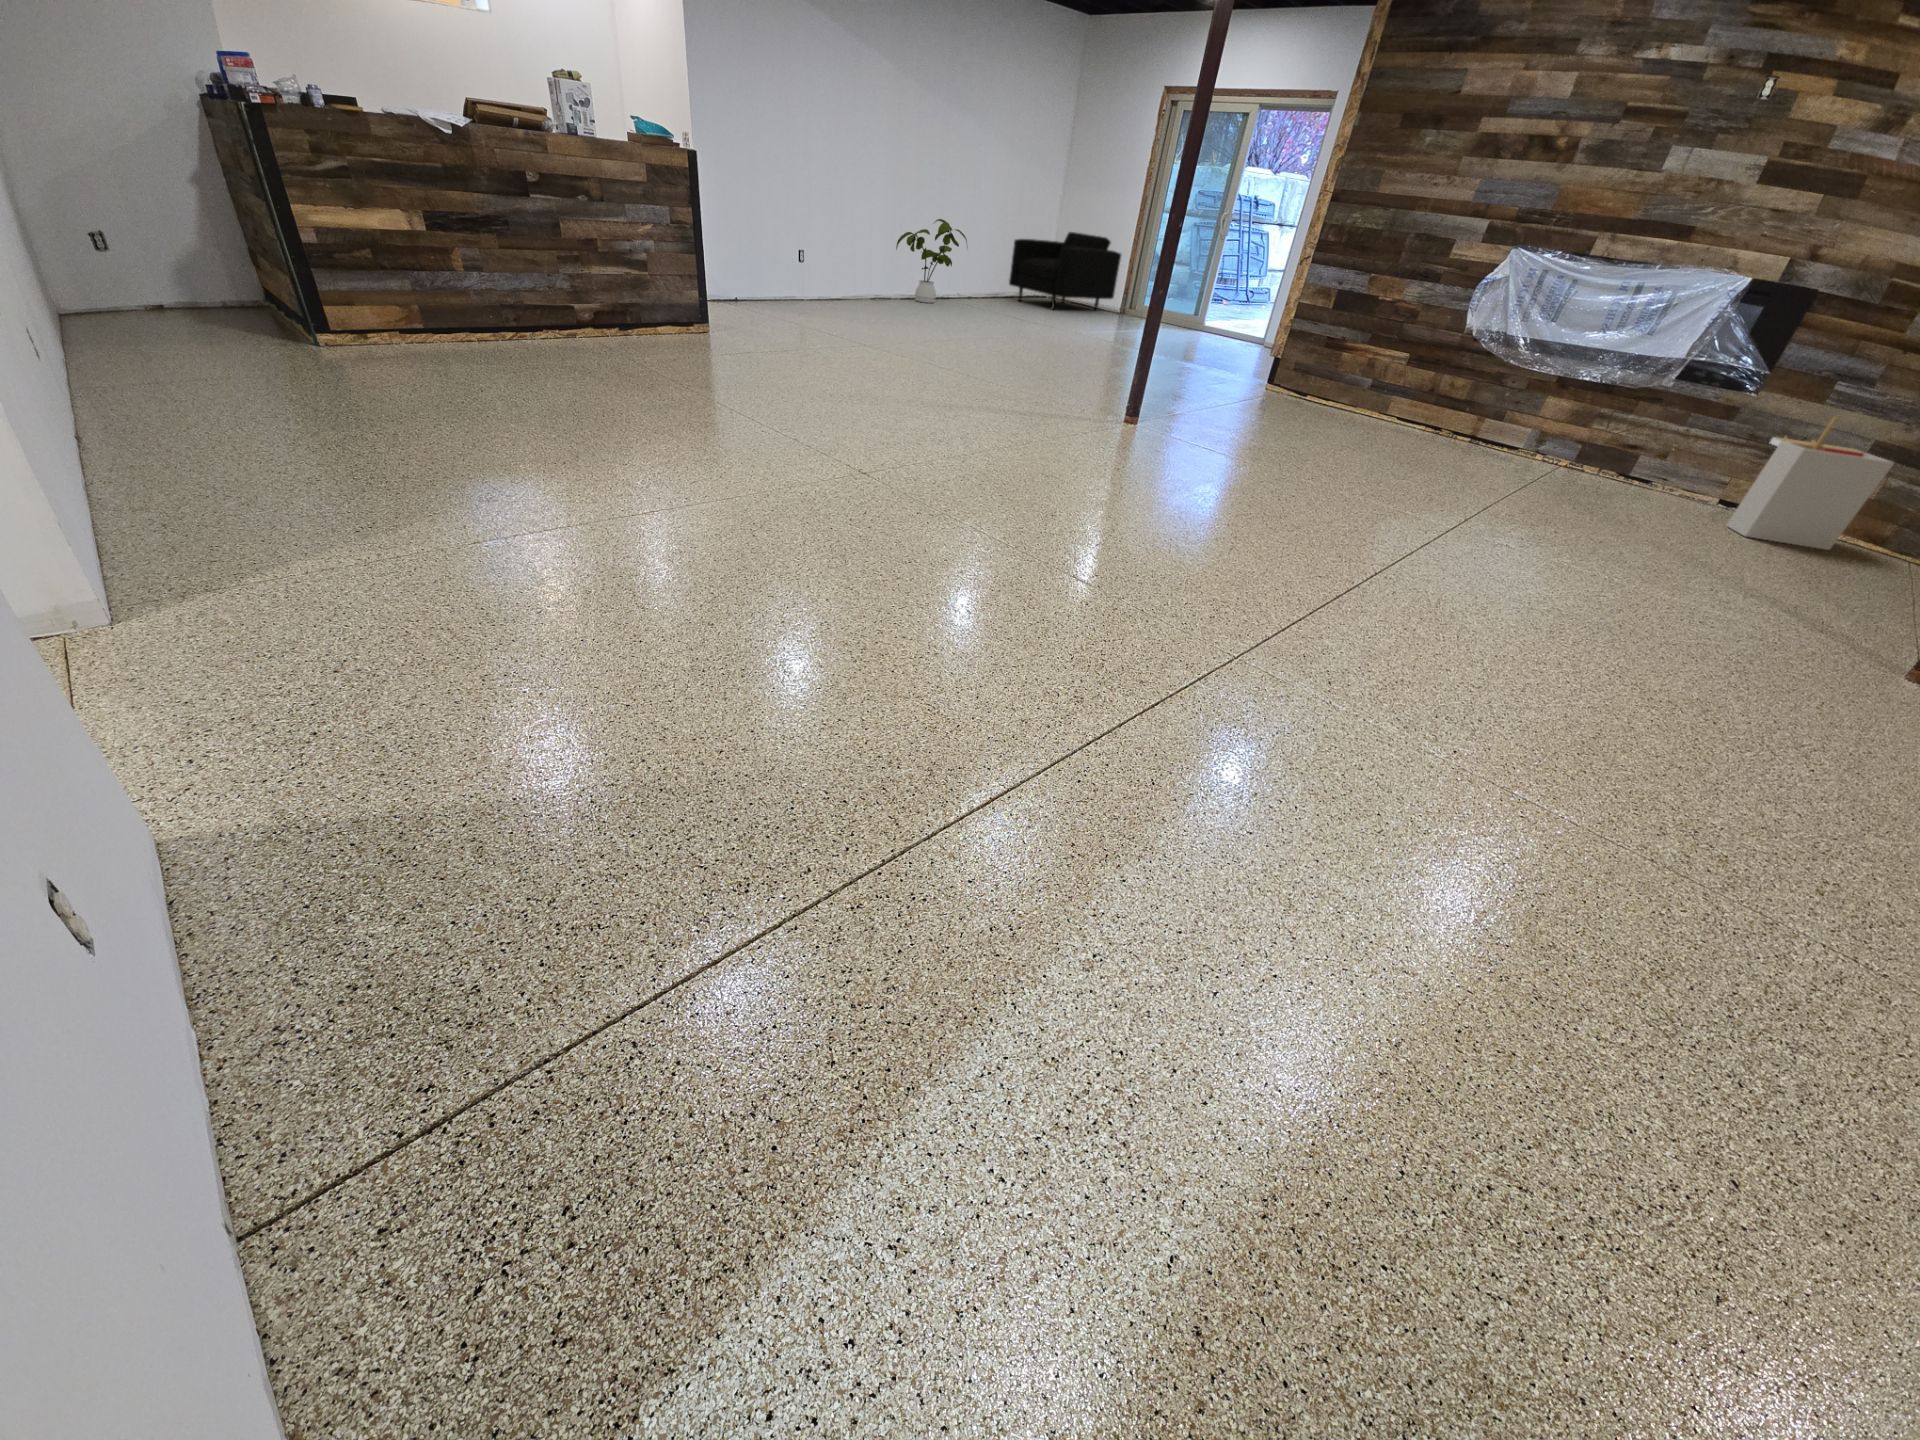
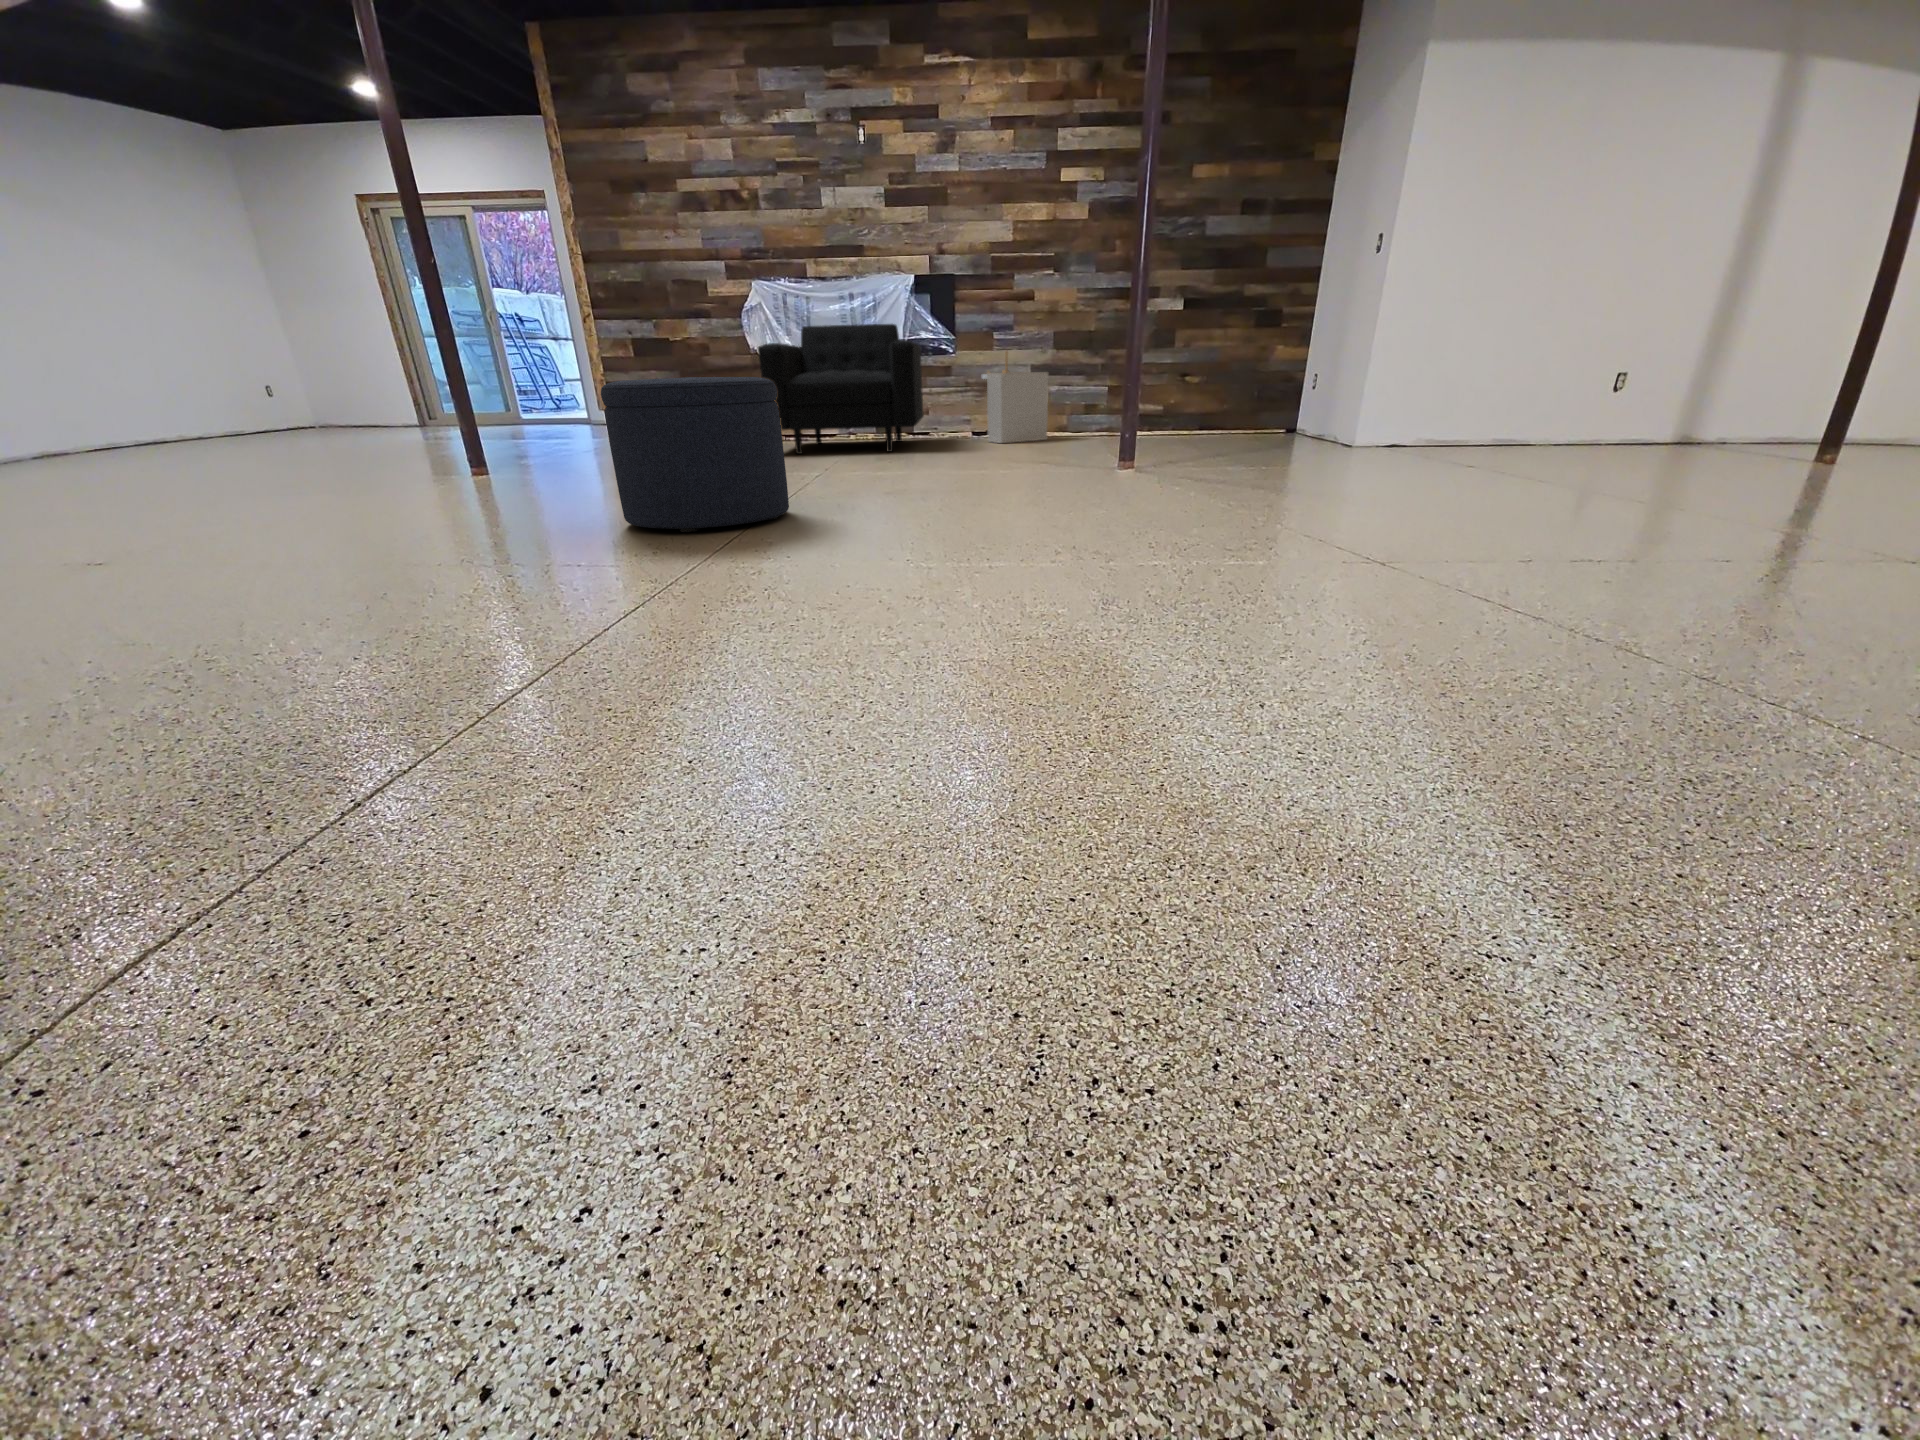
house plant: present [896,219,967,303] -> none [33,353,162,458]
armchair: present [1009,232,1121,310] -> present [758,324,924,454]
ottoman: none [1215,424,1430,604] -> present [601,377,789,532]

